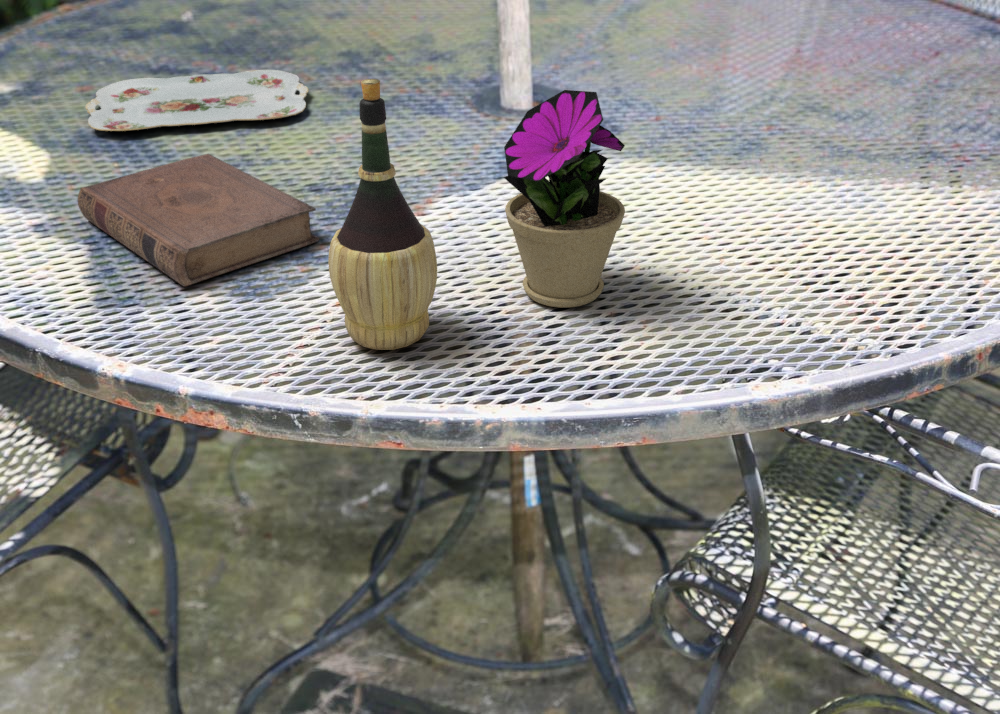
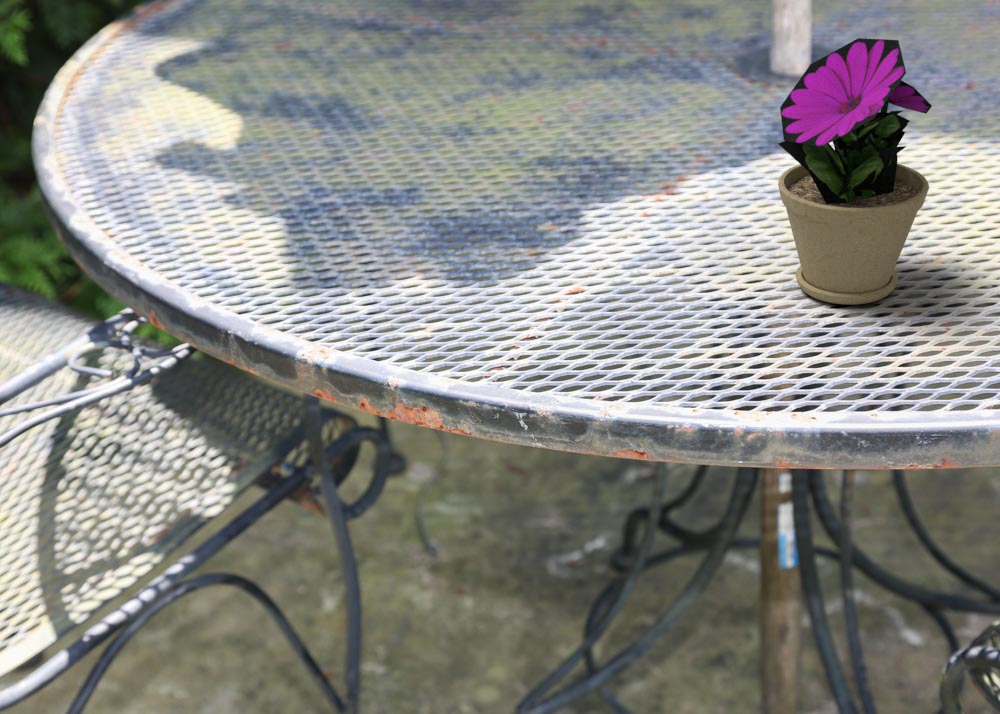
serving tray: present [85,70,309,131] -> none [282,27,537,95]
wine bottle: present [328,79,437,350] -> none [565,22,694,345]
book: present [78,154,319,286] -> none [276,120,549,268]

